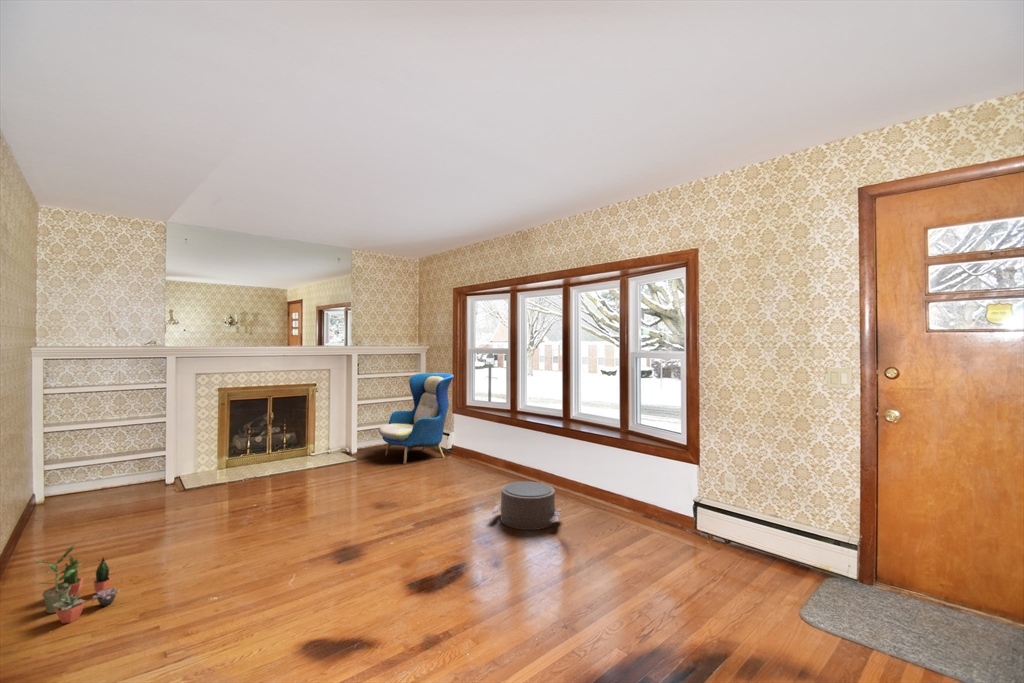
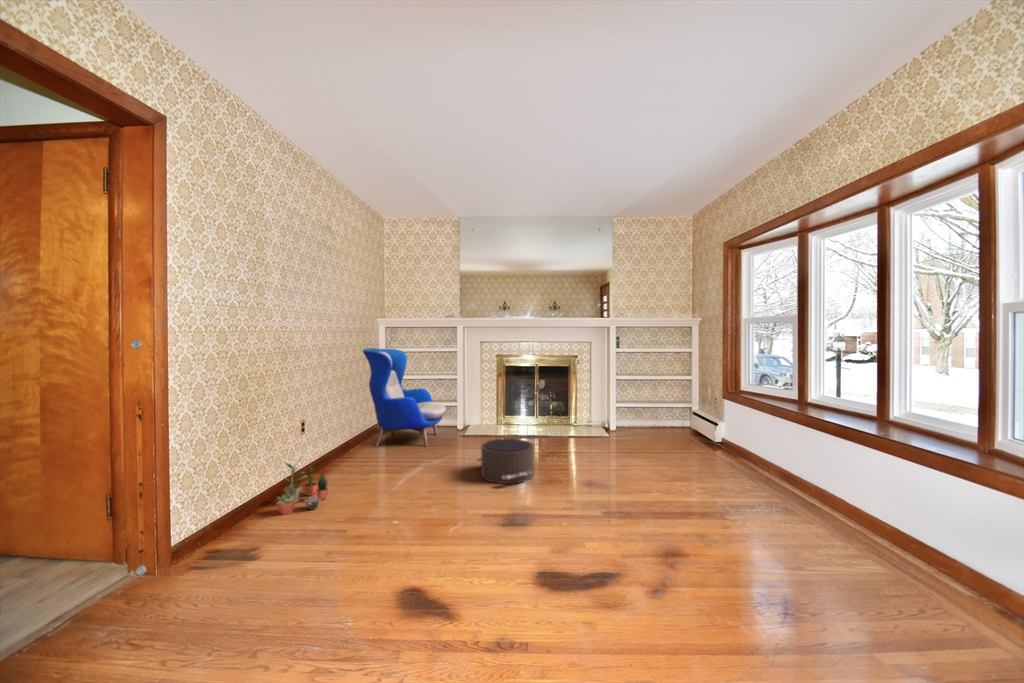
armchair: present [379,373,454,464] -> present [363,348,446,447]
pouf: present [490,481,561,530] -> present [477,439,534,484]

